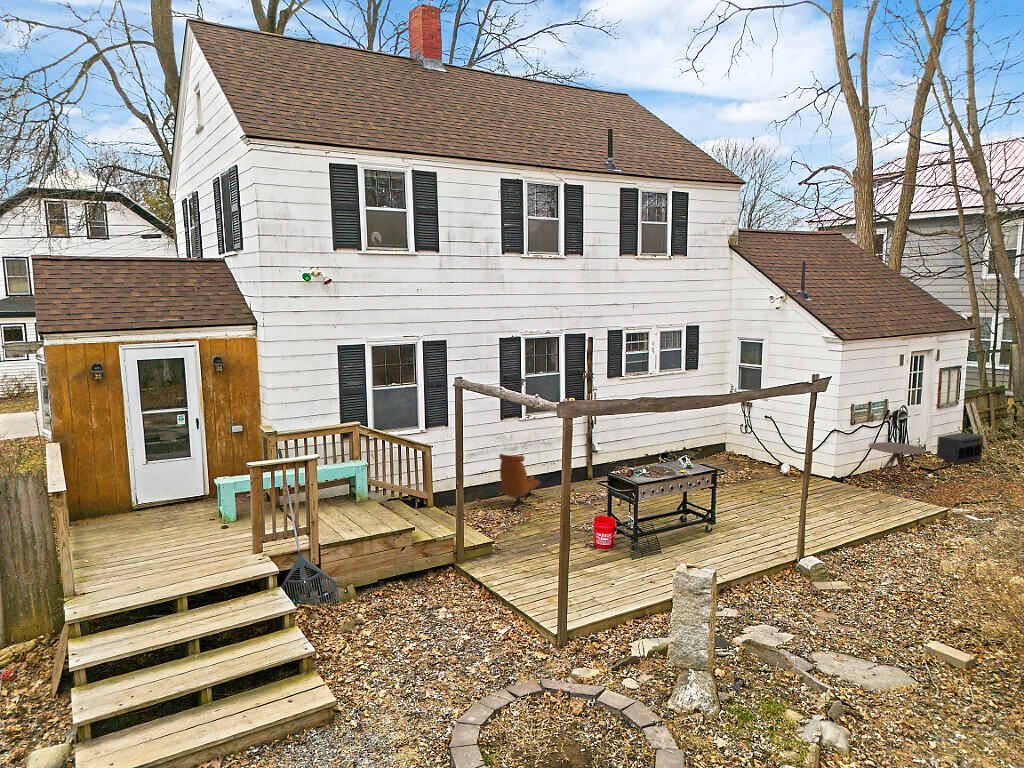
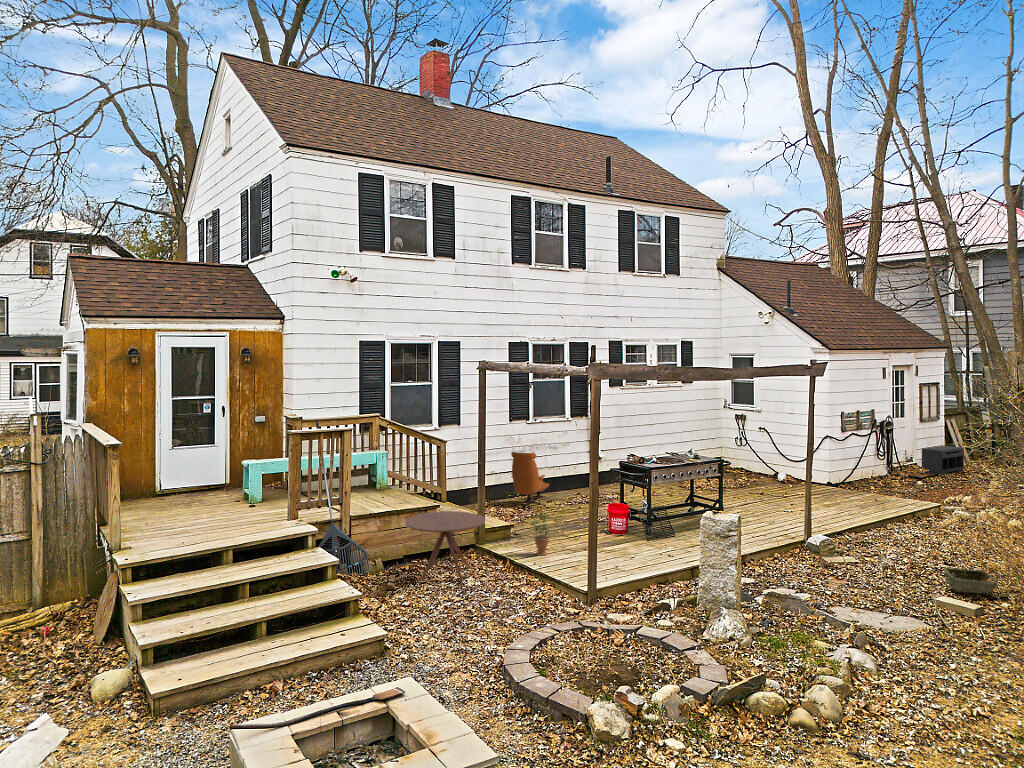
round table: present [868,442,926,485] -> present [405,511,486,581]
potted plant: none [509,535,529,581] -> present [533,514,549,556]
woven basket: none [936,609,992,641] -> present [944,568,998,594]

